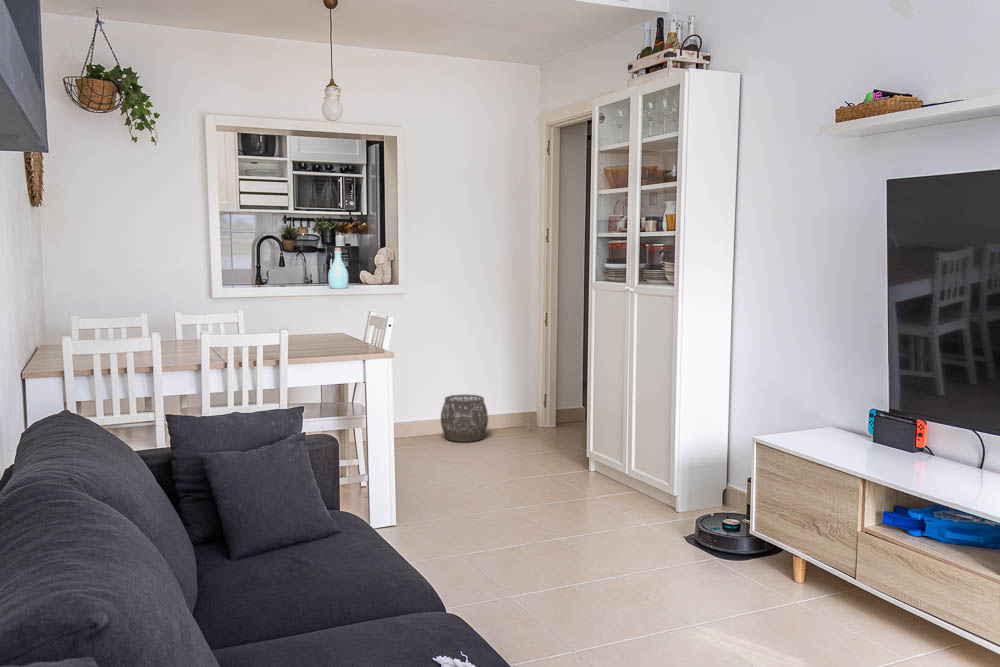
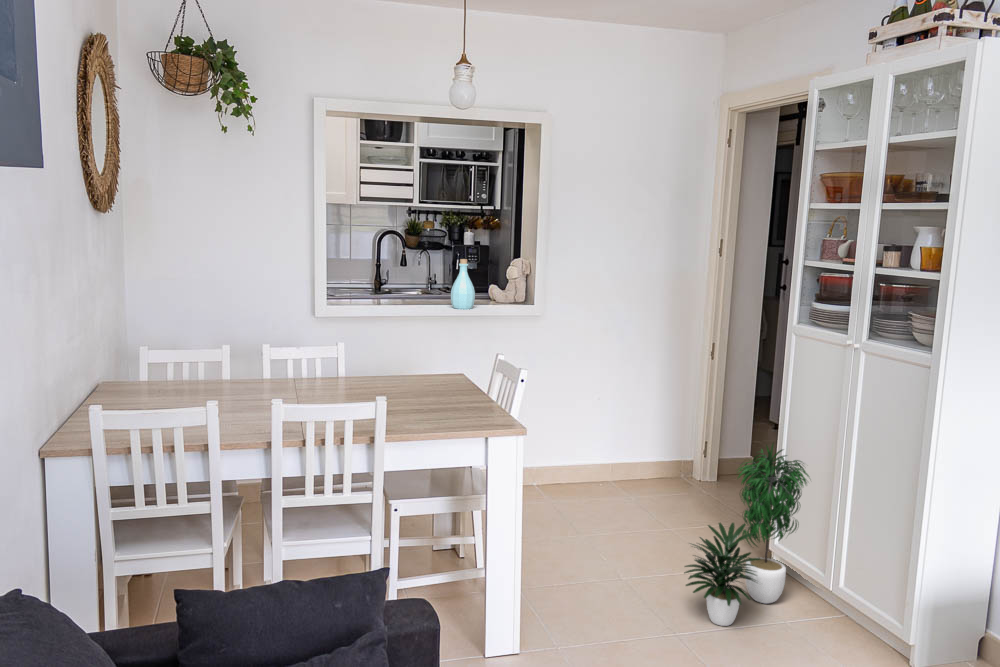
potted plant: none [518,366,609,502] -> present [684,444,809,626]
woven basket: present [441,395,488,442] -> none [578,441,637,503]

